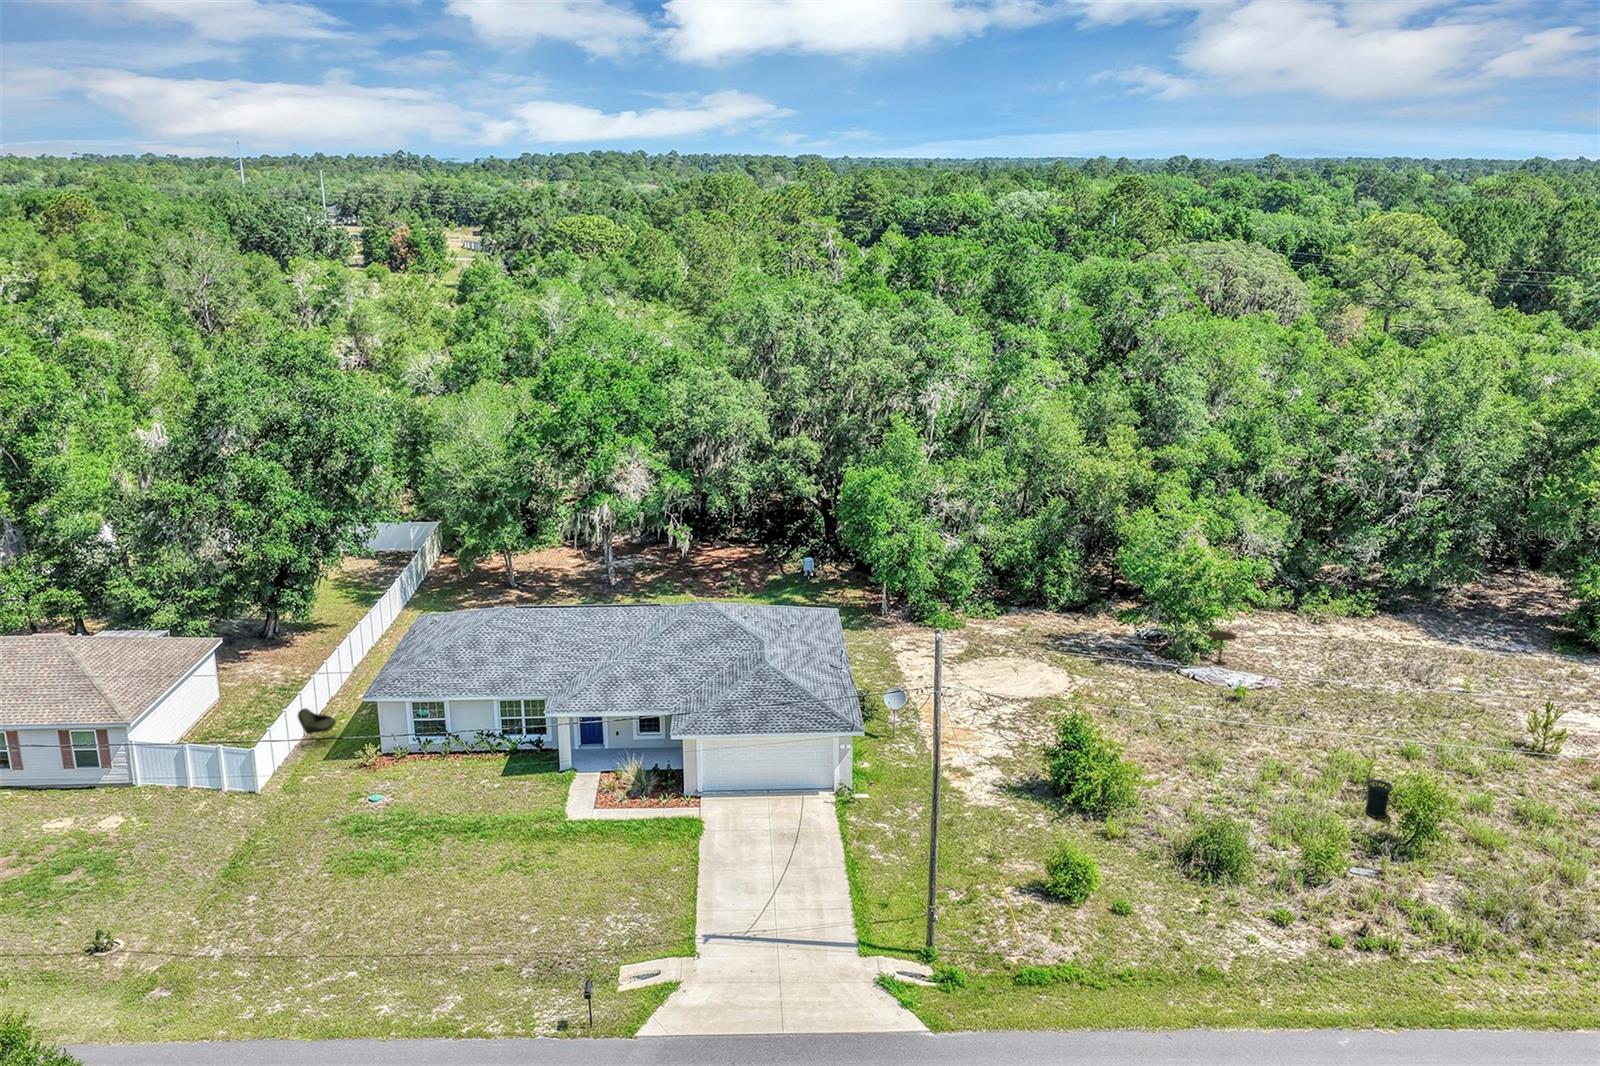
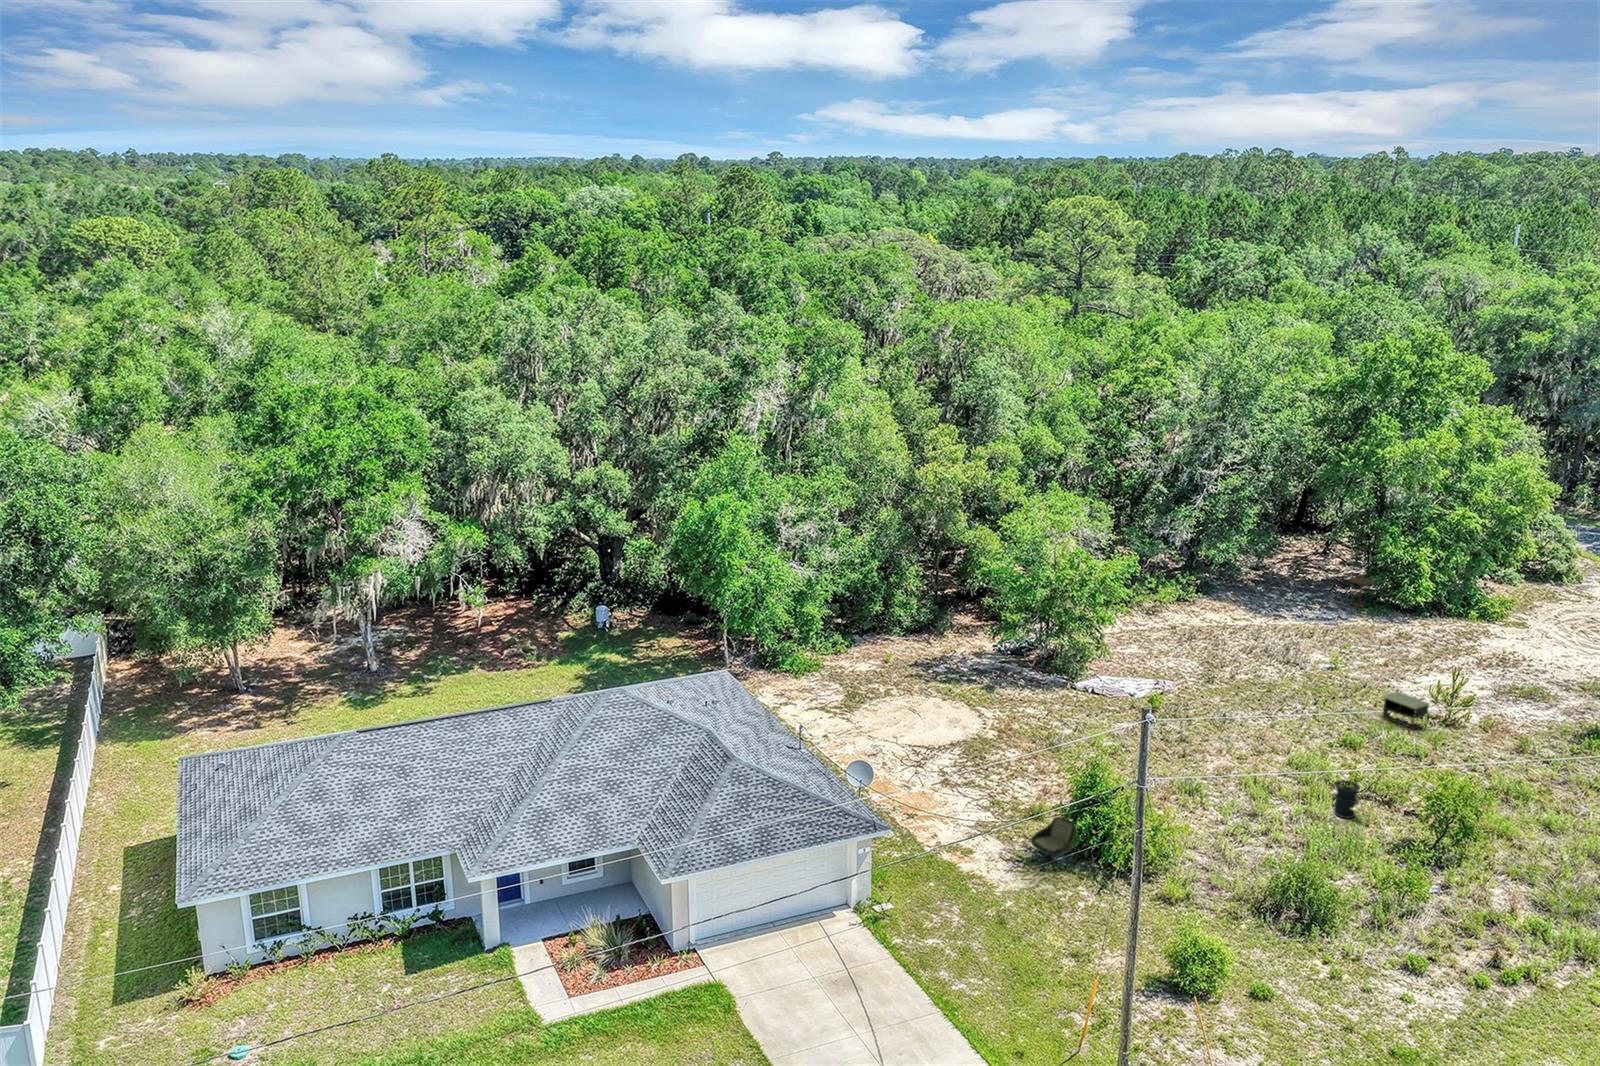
pedestal table: present [1208,631,1237,665] -> present [1349,577,1375,607]
lounge chair: present [298,708,336,740] -> present [1031,817,1076,870]
storage bench: none [1497,717,1549,758] -> present [1383,692,1429,729]

